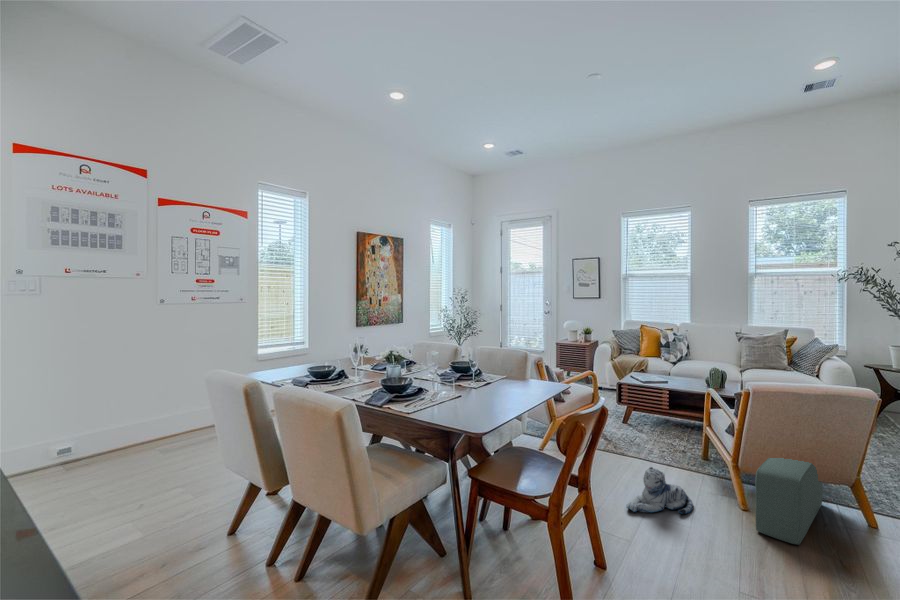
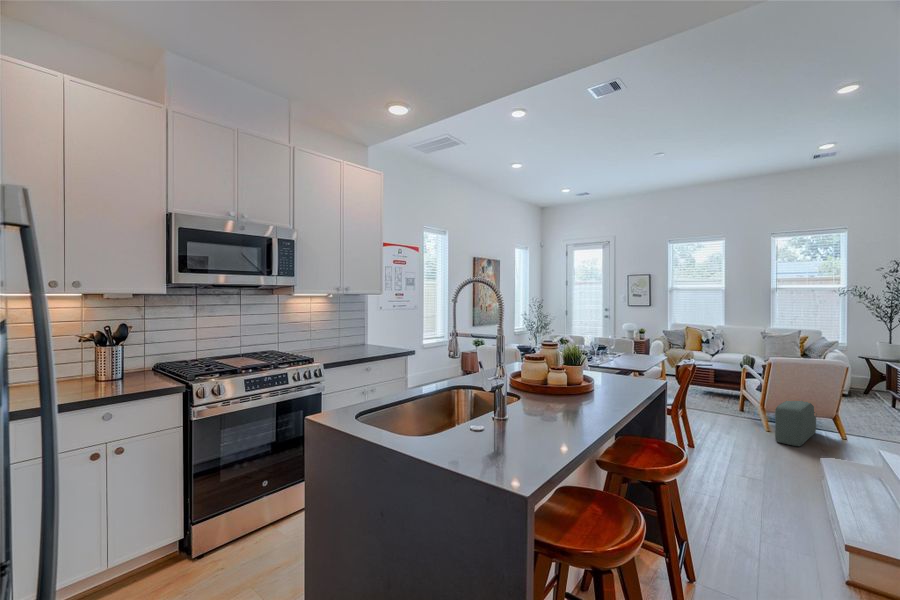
plush toy: present [626,467,693,514] -> none [698,409,738,435]

